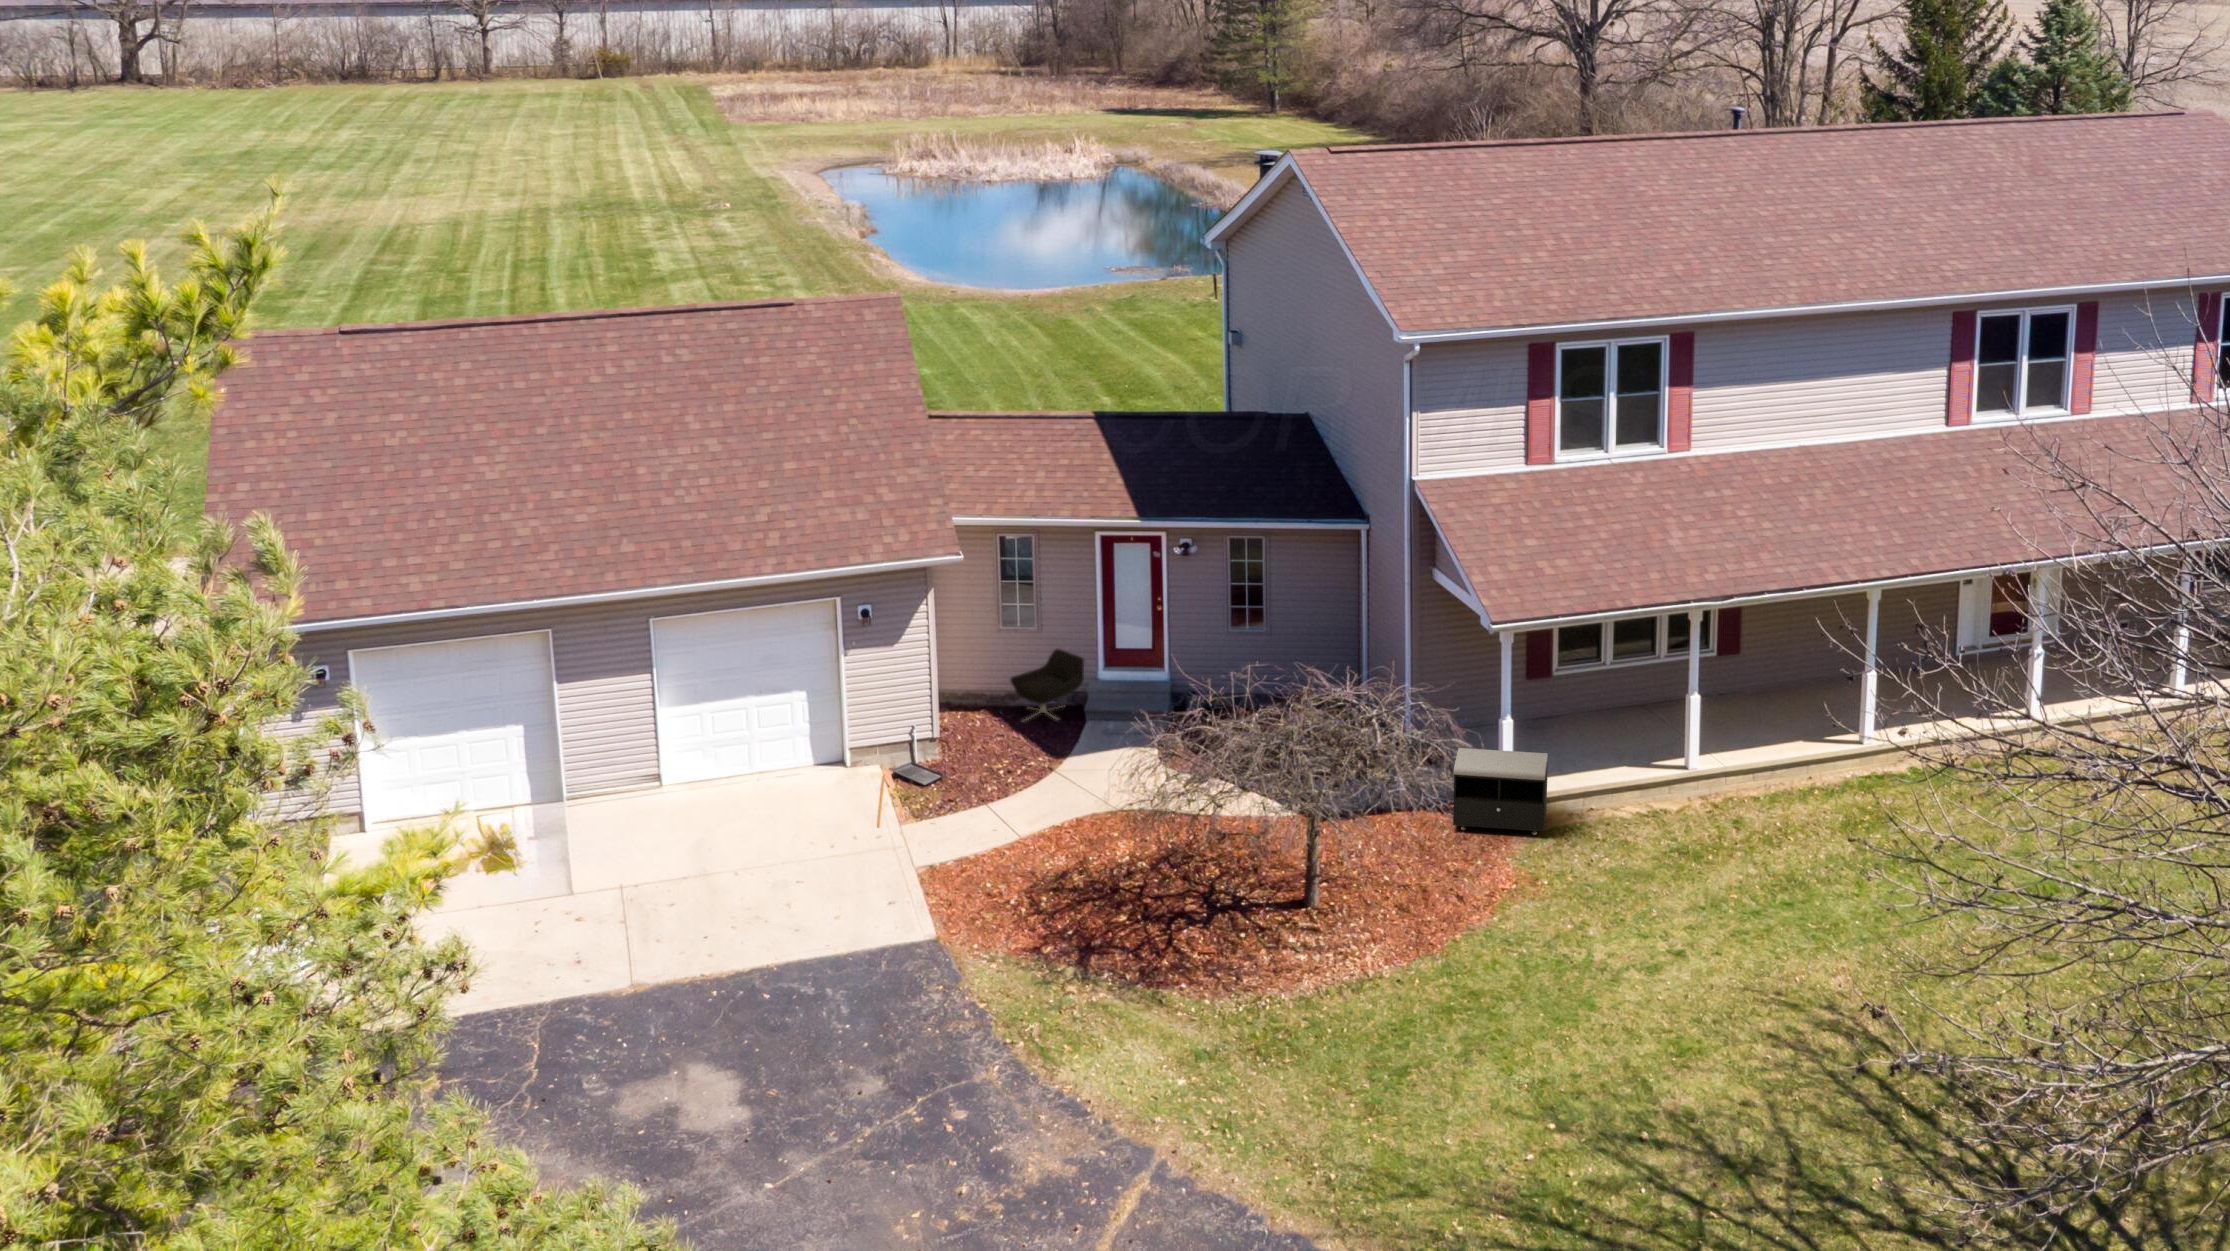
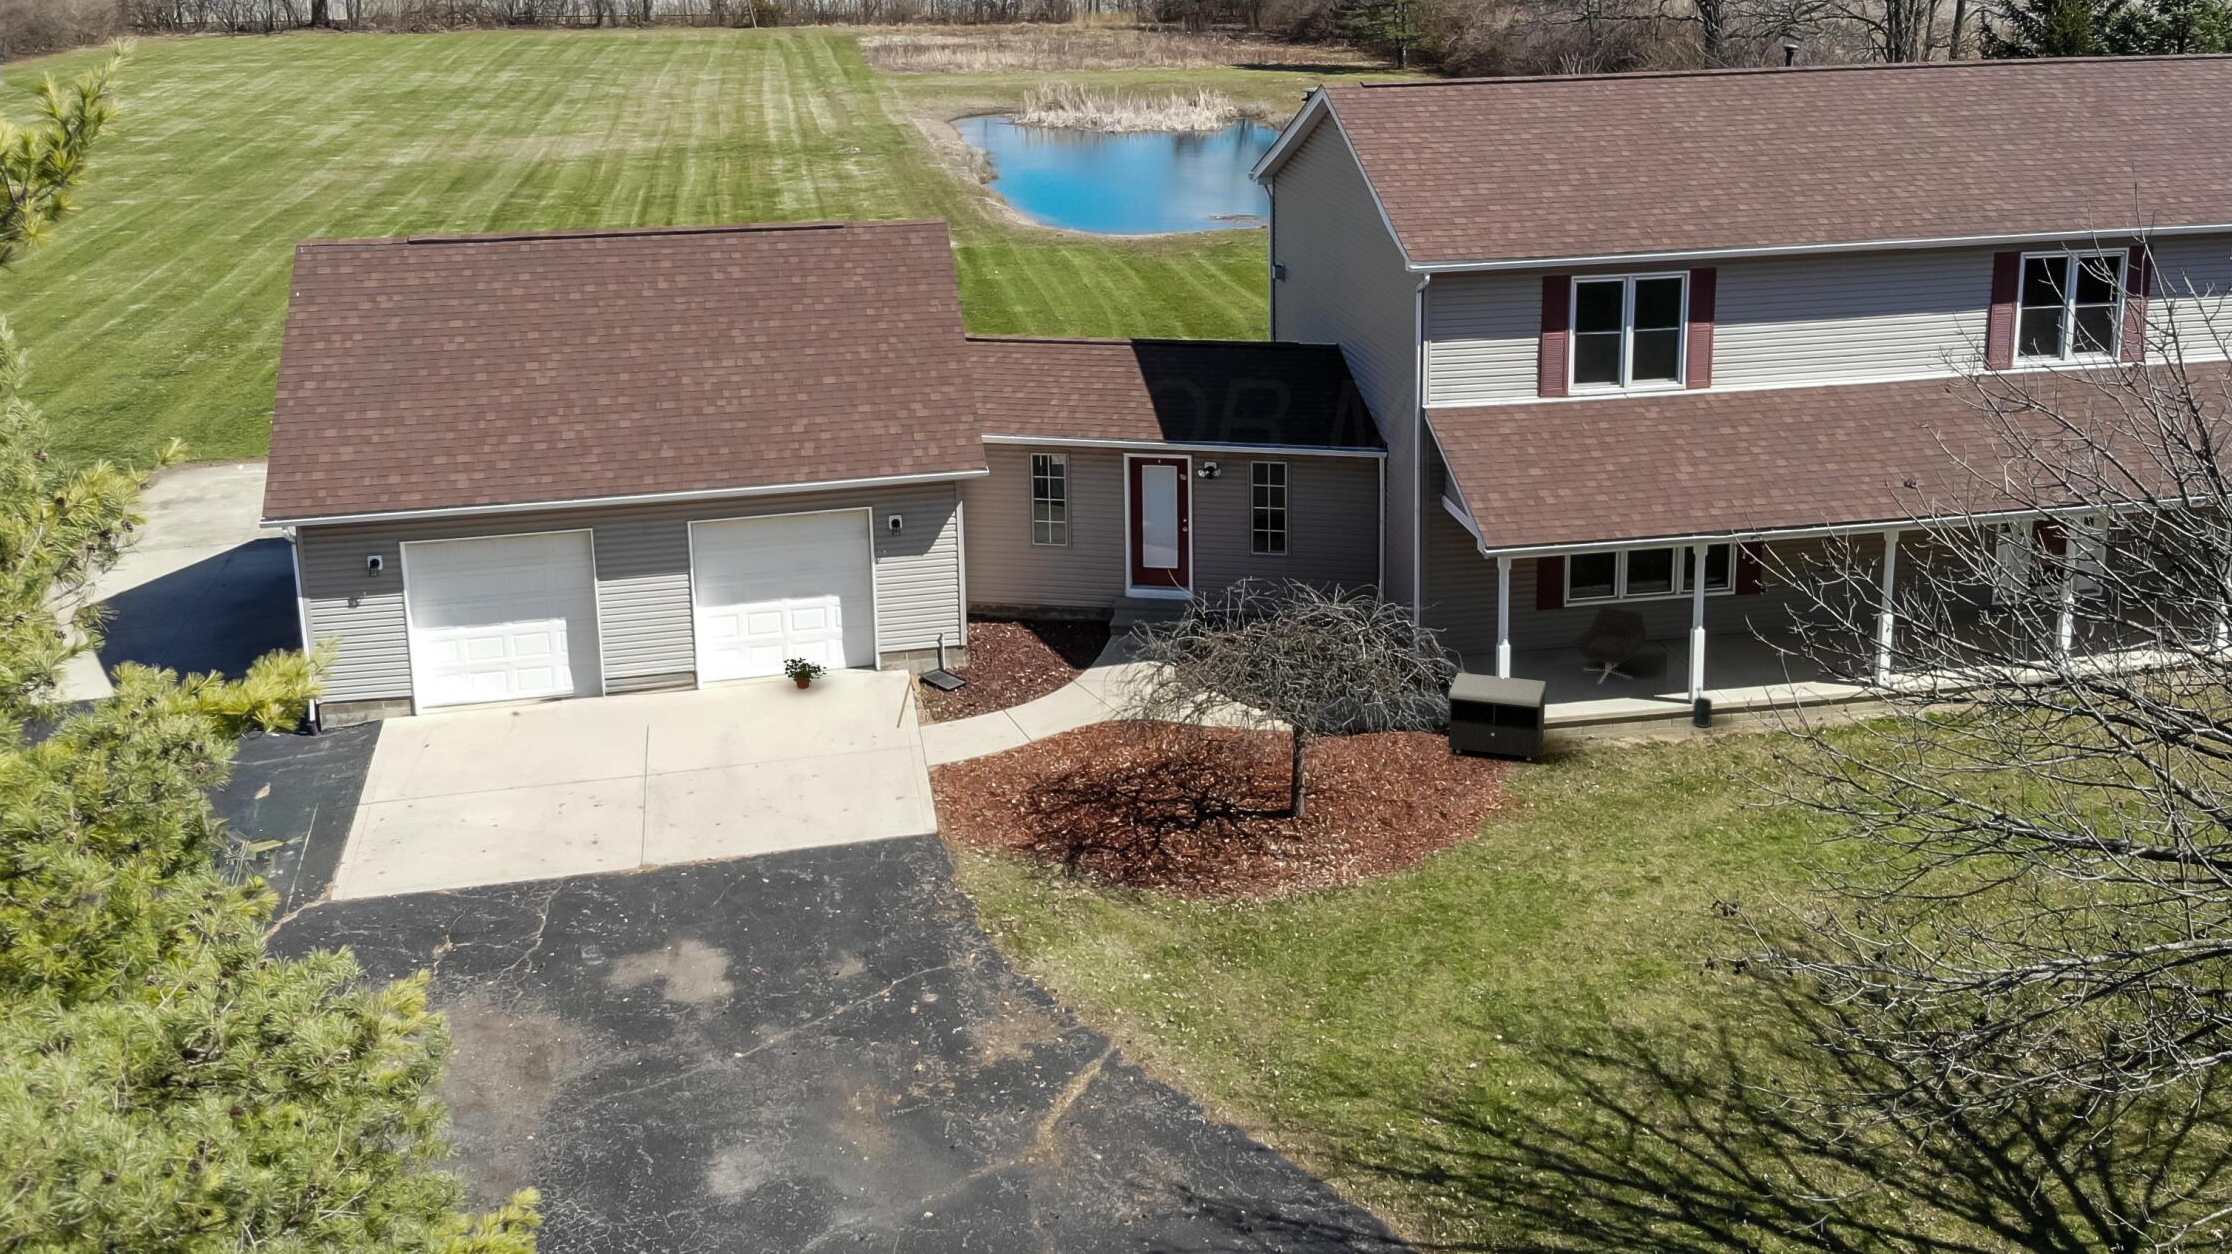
lounge chair: present [1010,649,1084,719] -> present [1573,606,1646,683]
watering can: none [1690,753,1710,793] -> present [1692,688,1712,727]
potted plant: none [754,758,801,790] -> present [784,658,826,688]

